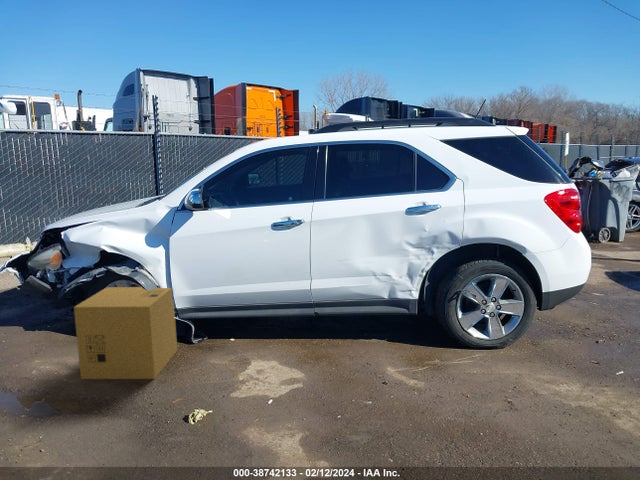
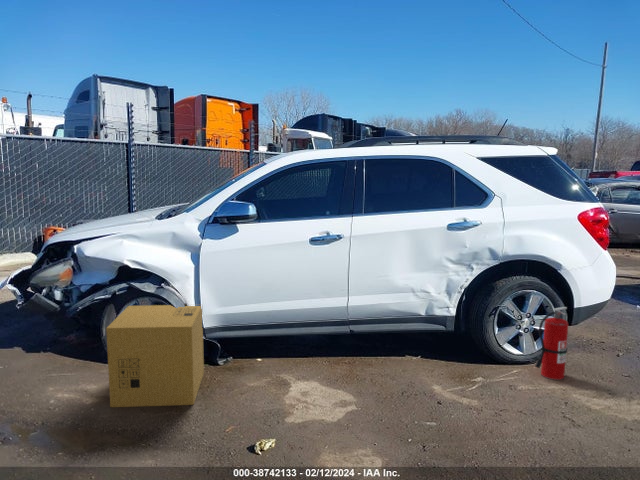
fire extinguisher: none [498,291,532,365] -> present [535,307,568,380]

